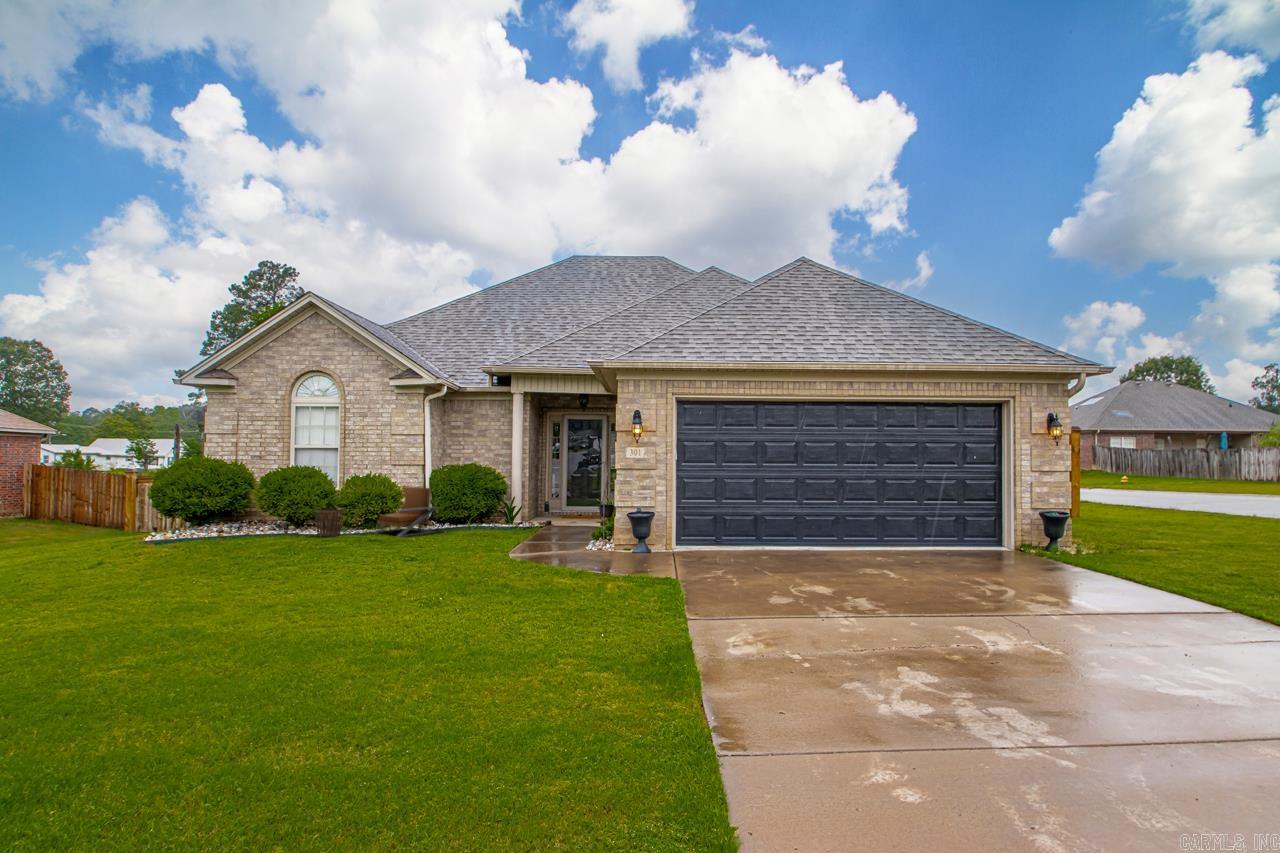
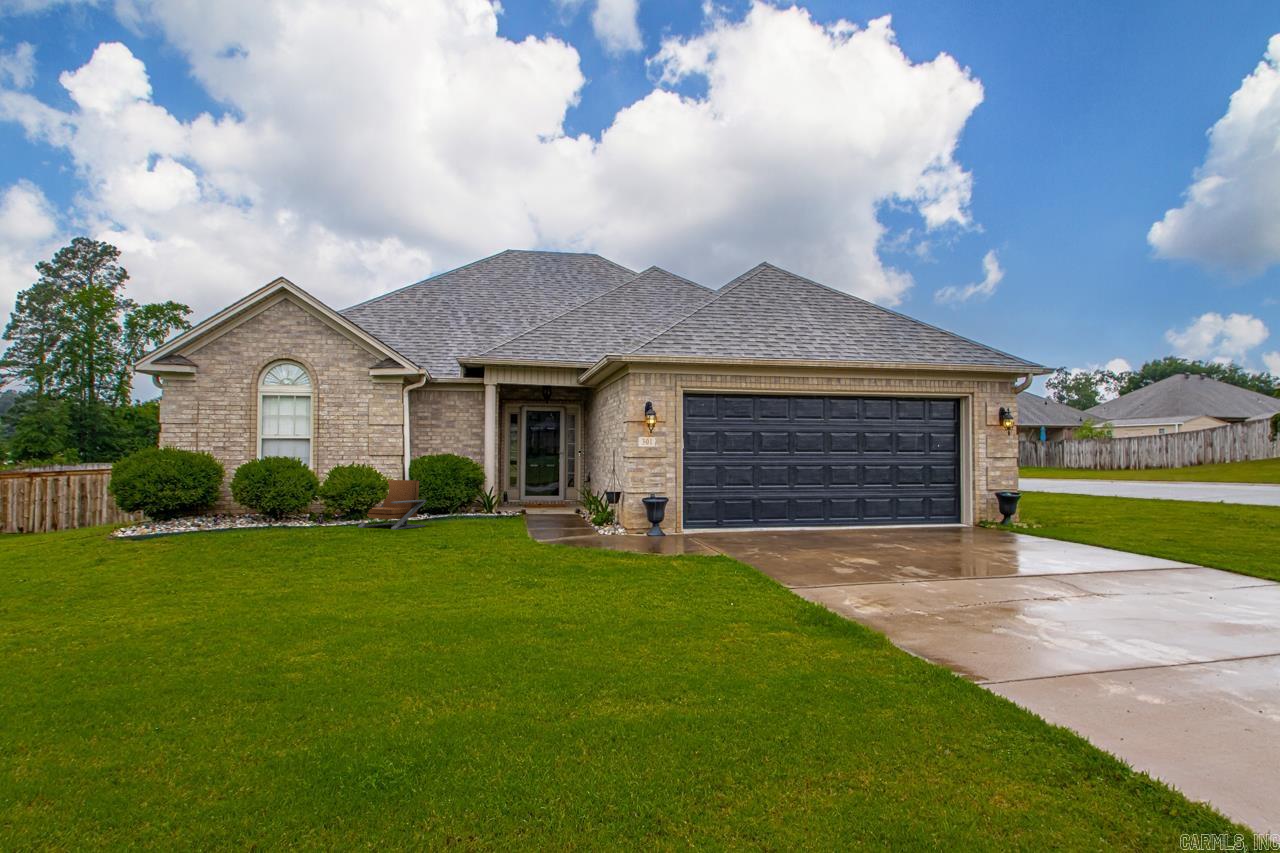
basket: present [315,508,344,537] -> none [302,501,332,530]

